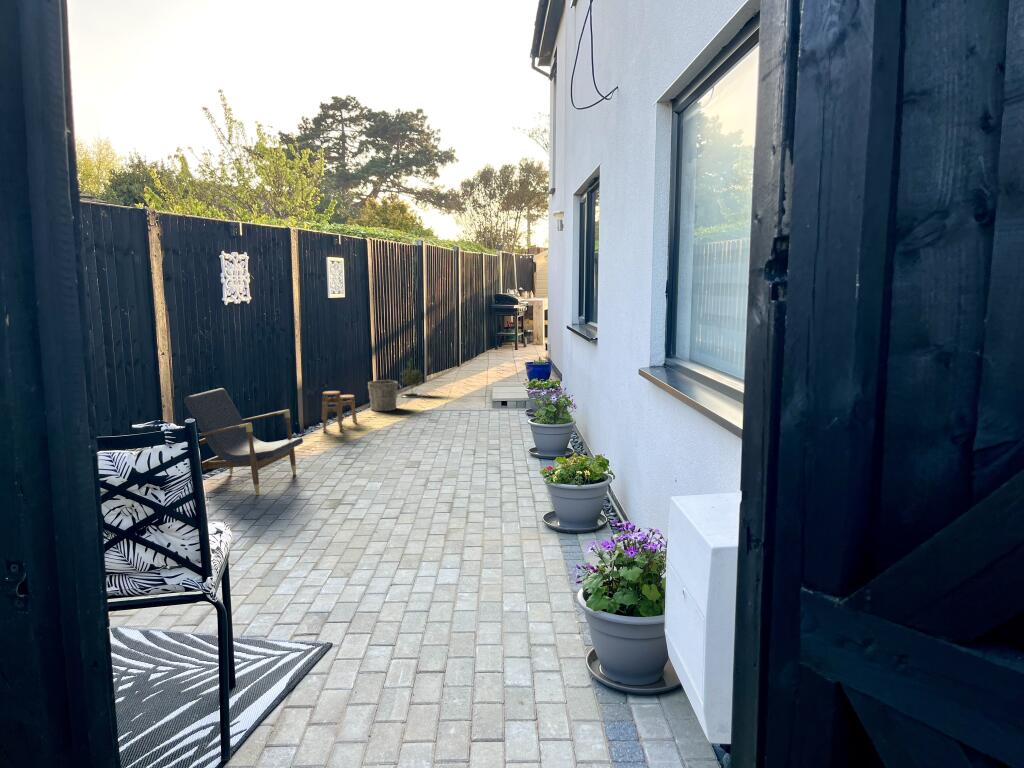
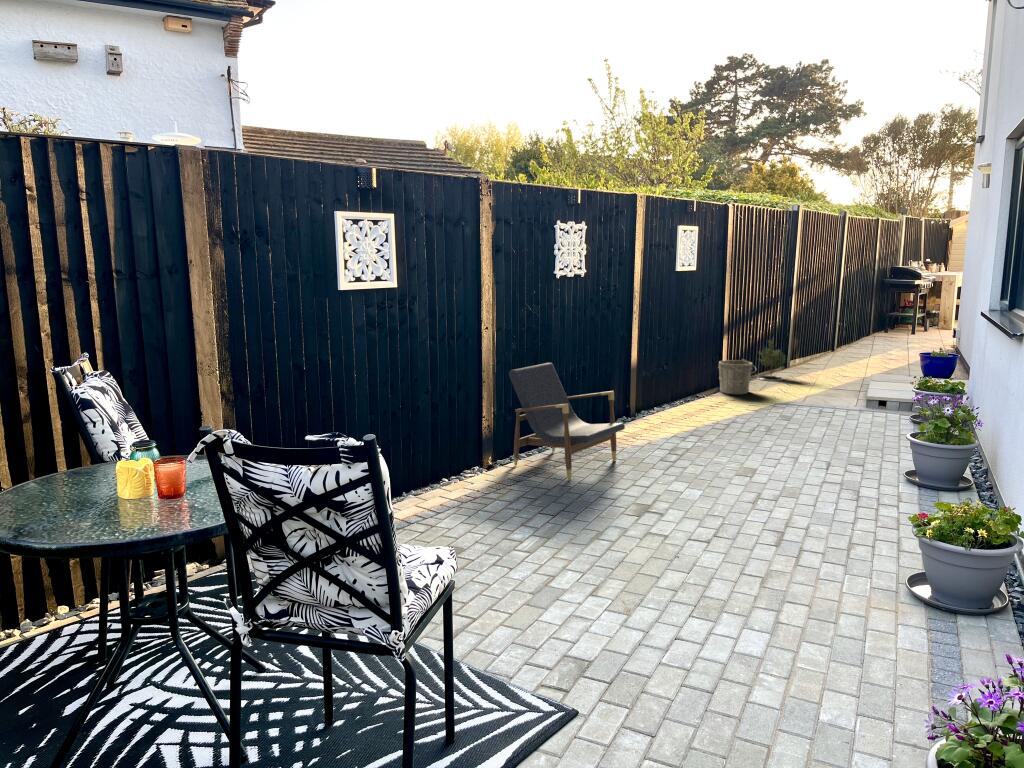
stool: present [322,391,357,432] -> none [661,370,700,414]

